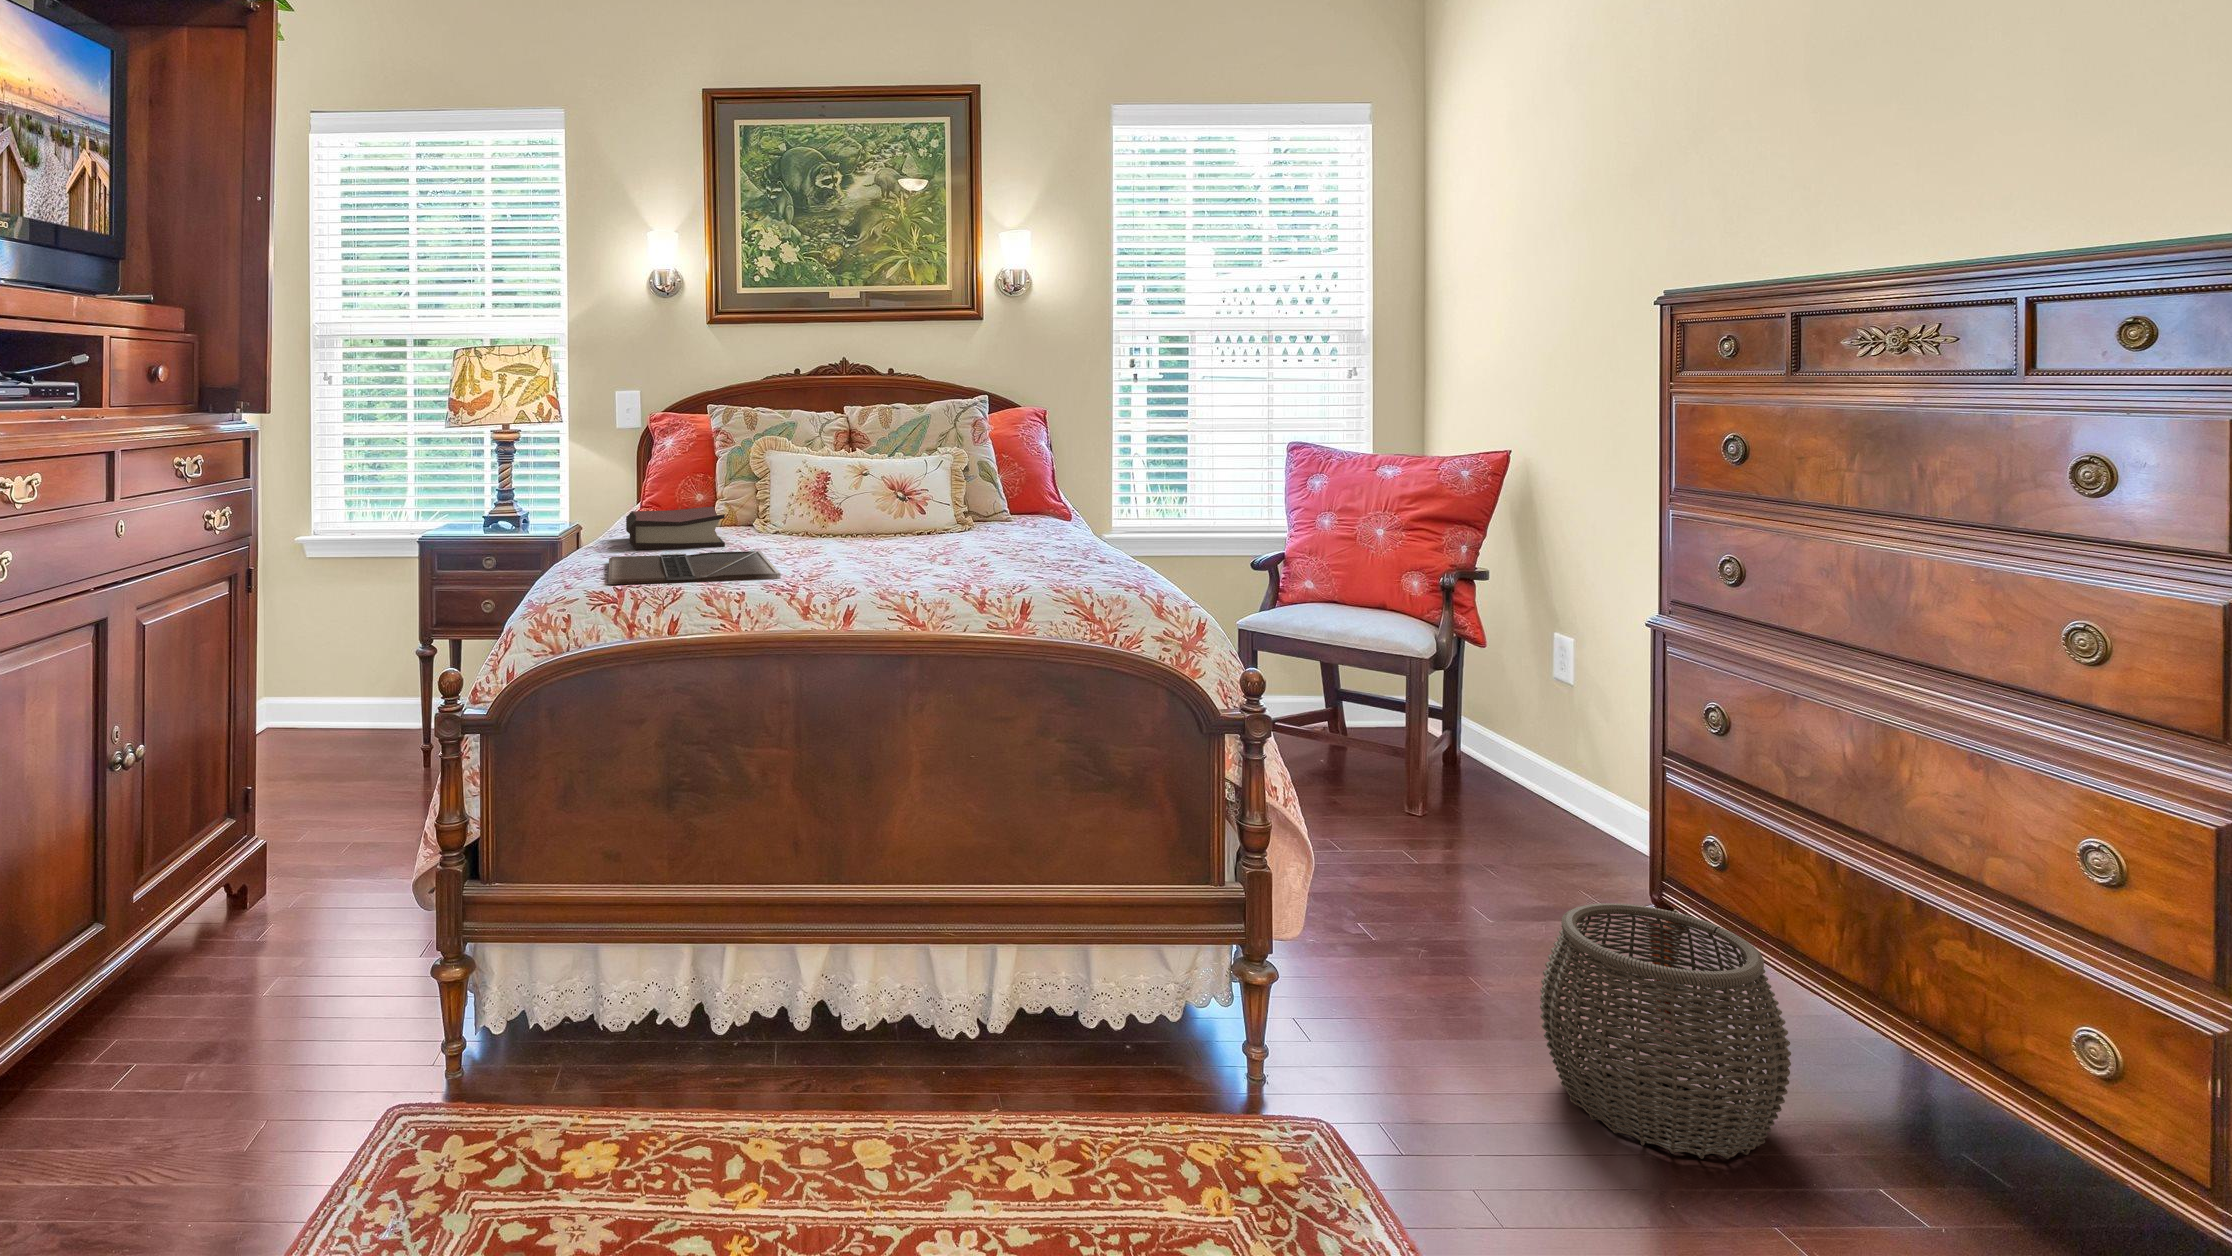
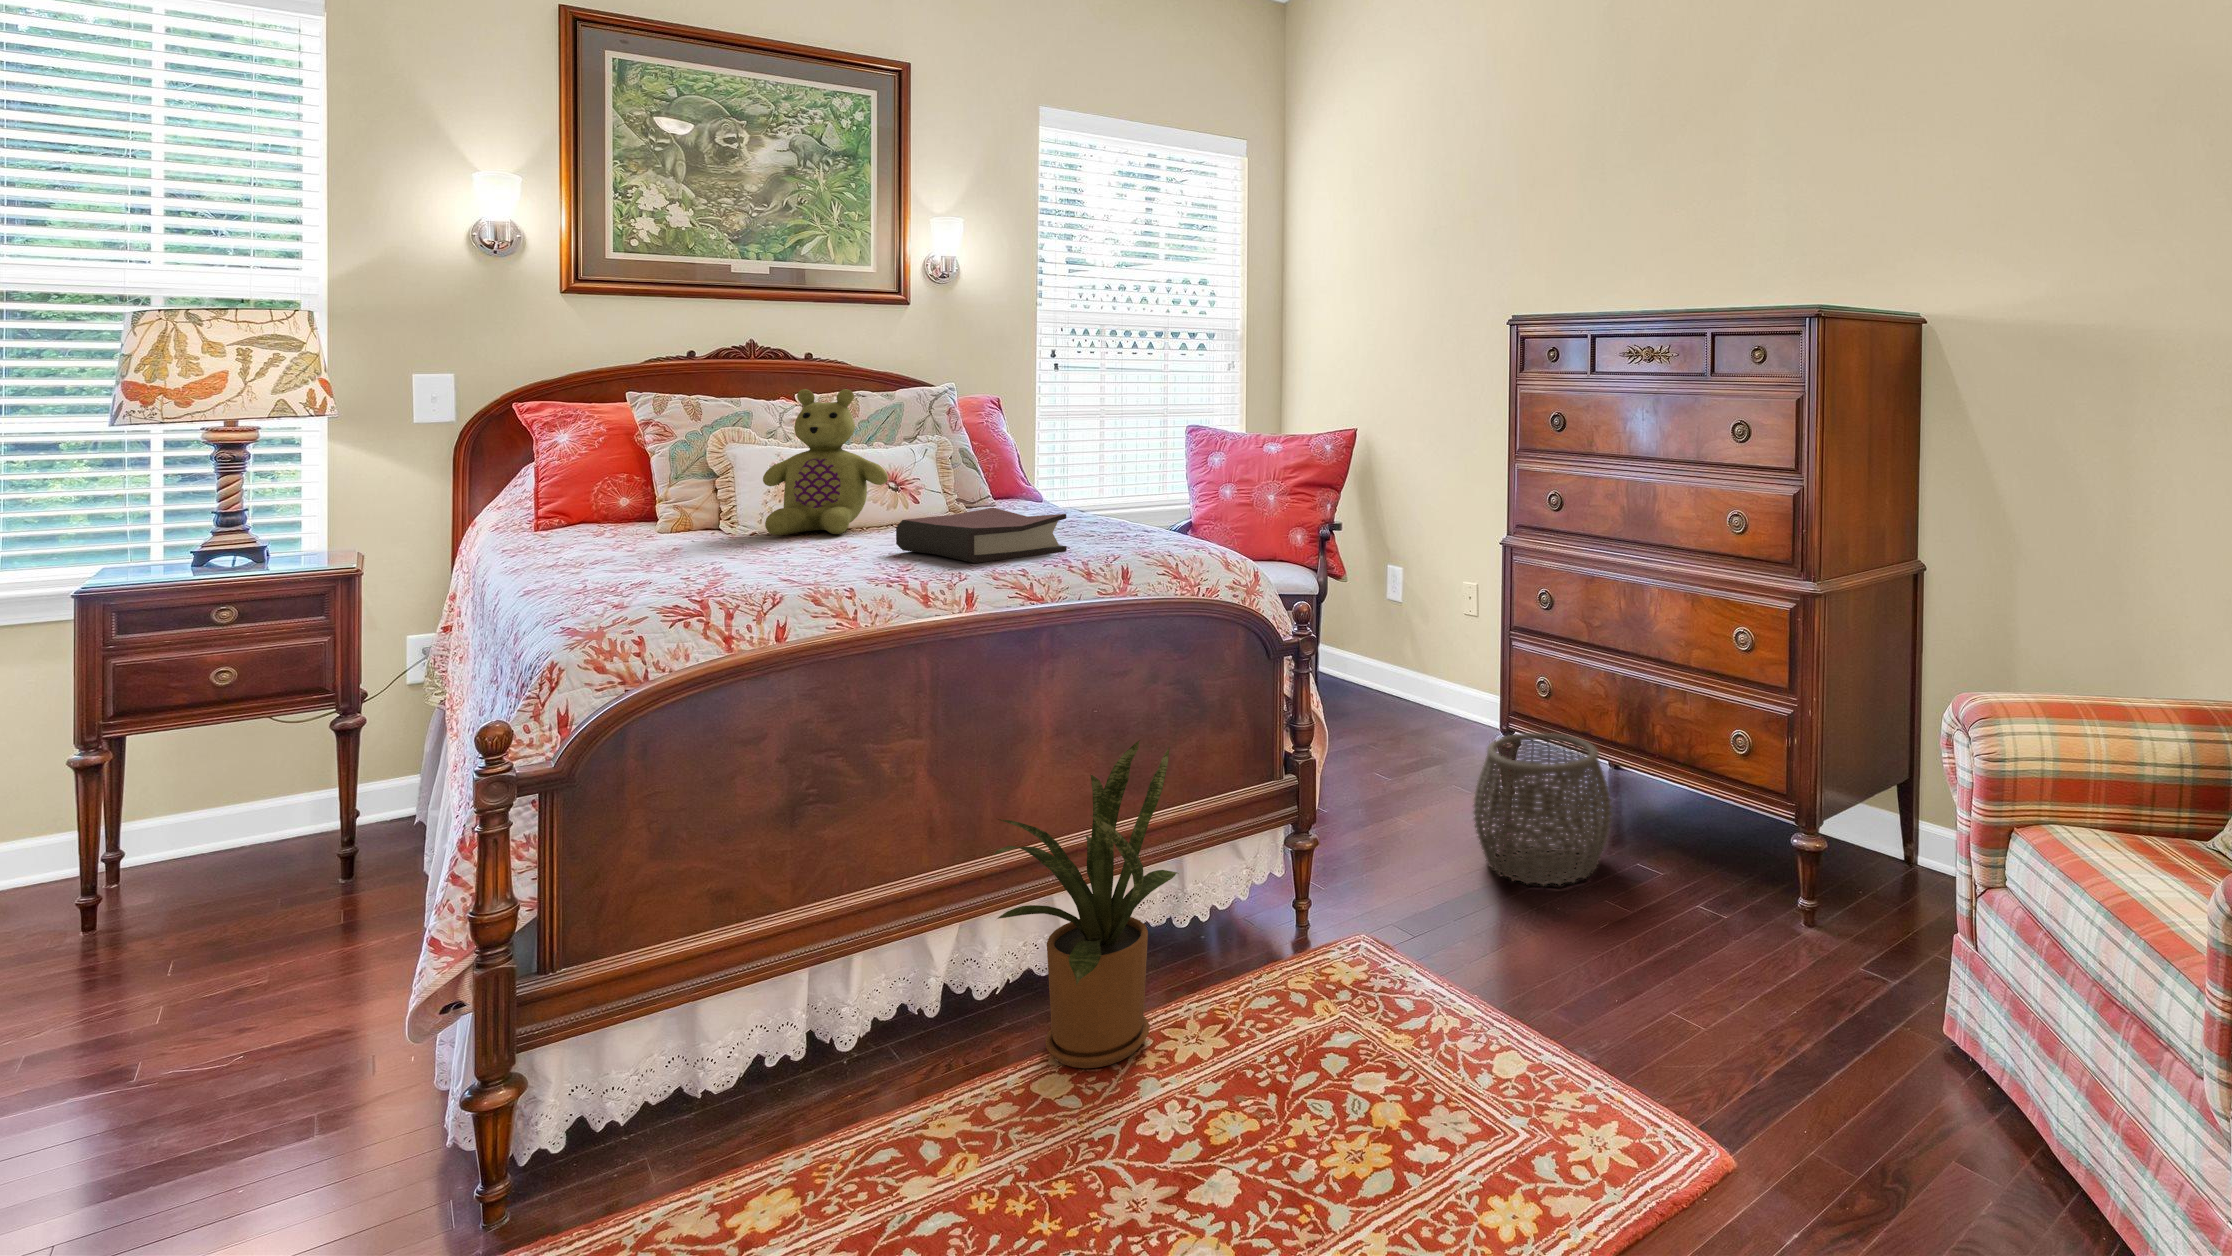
stuffed bear: none [780,402,889,540] -> present [763,389,888,535]
hardback book: present [626,507,725,550] -> present [896,508,1066,563]
laptop: present [608,551,781,585] -> none [602,550,867,598]
house plant: none [797,797,1063,1155] -> present [994,741,1177,1068]

